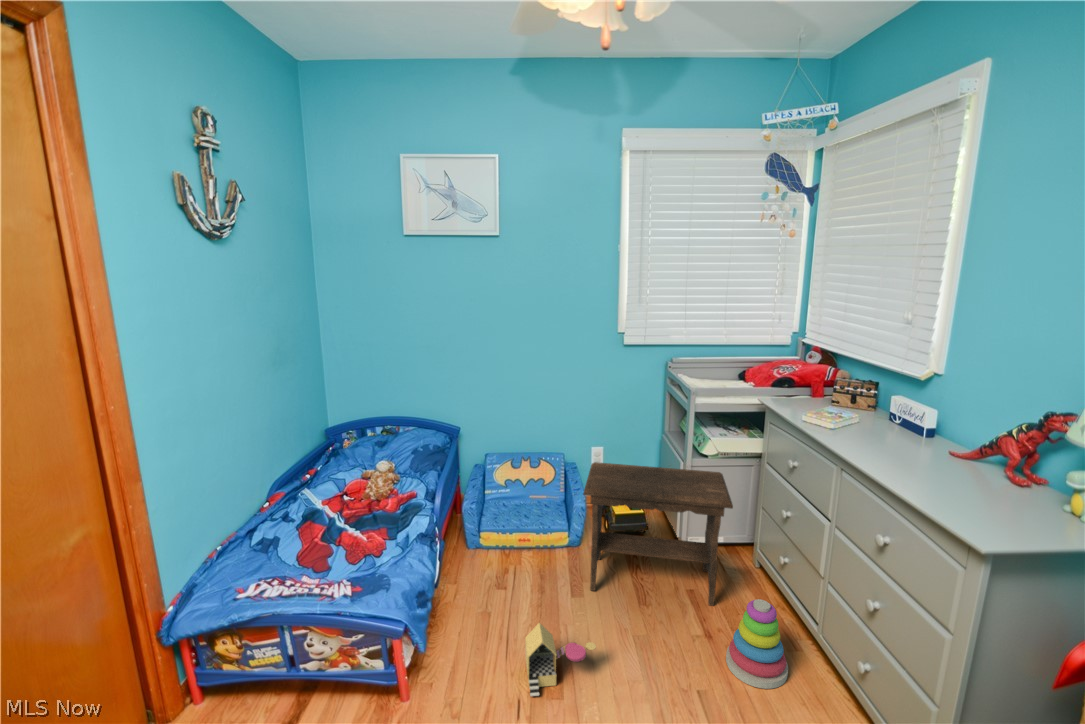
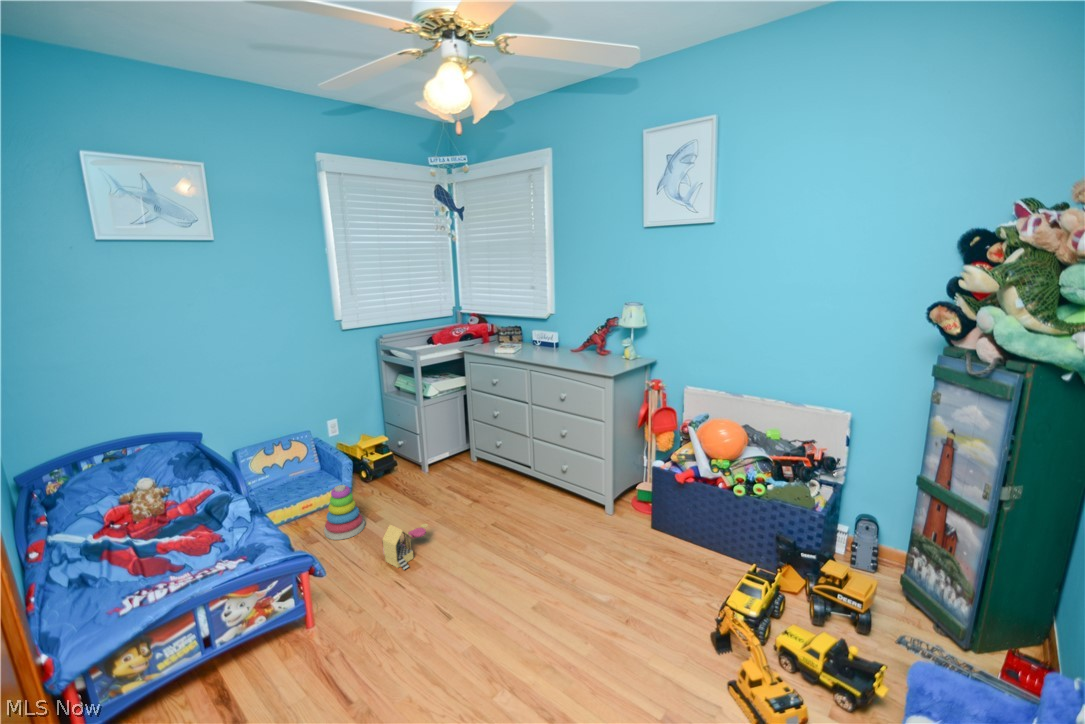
footstool: present [583,462,733,606] -> none [358,402,471,510]
stacking toy: present [726,599,788,689] -> present [324,485,365,540]

